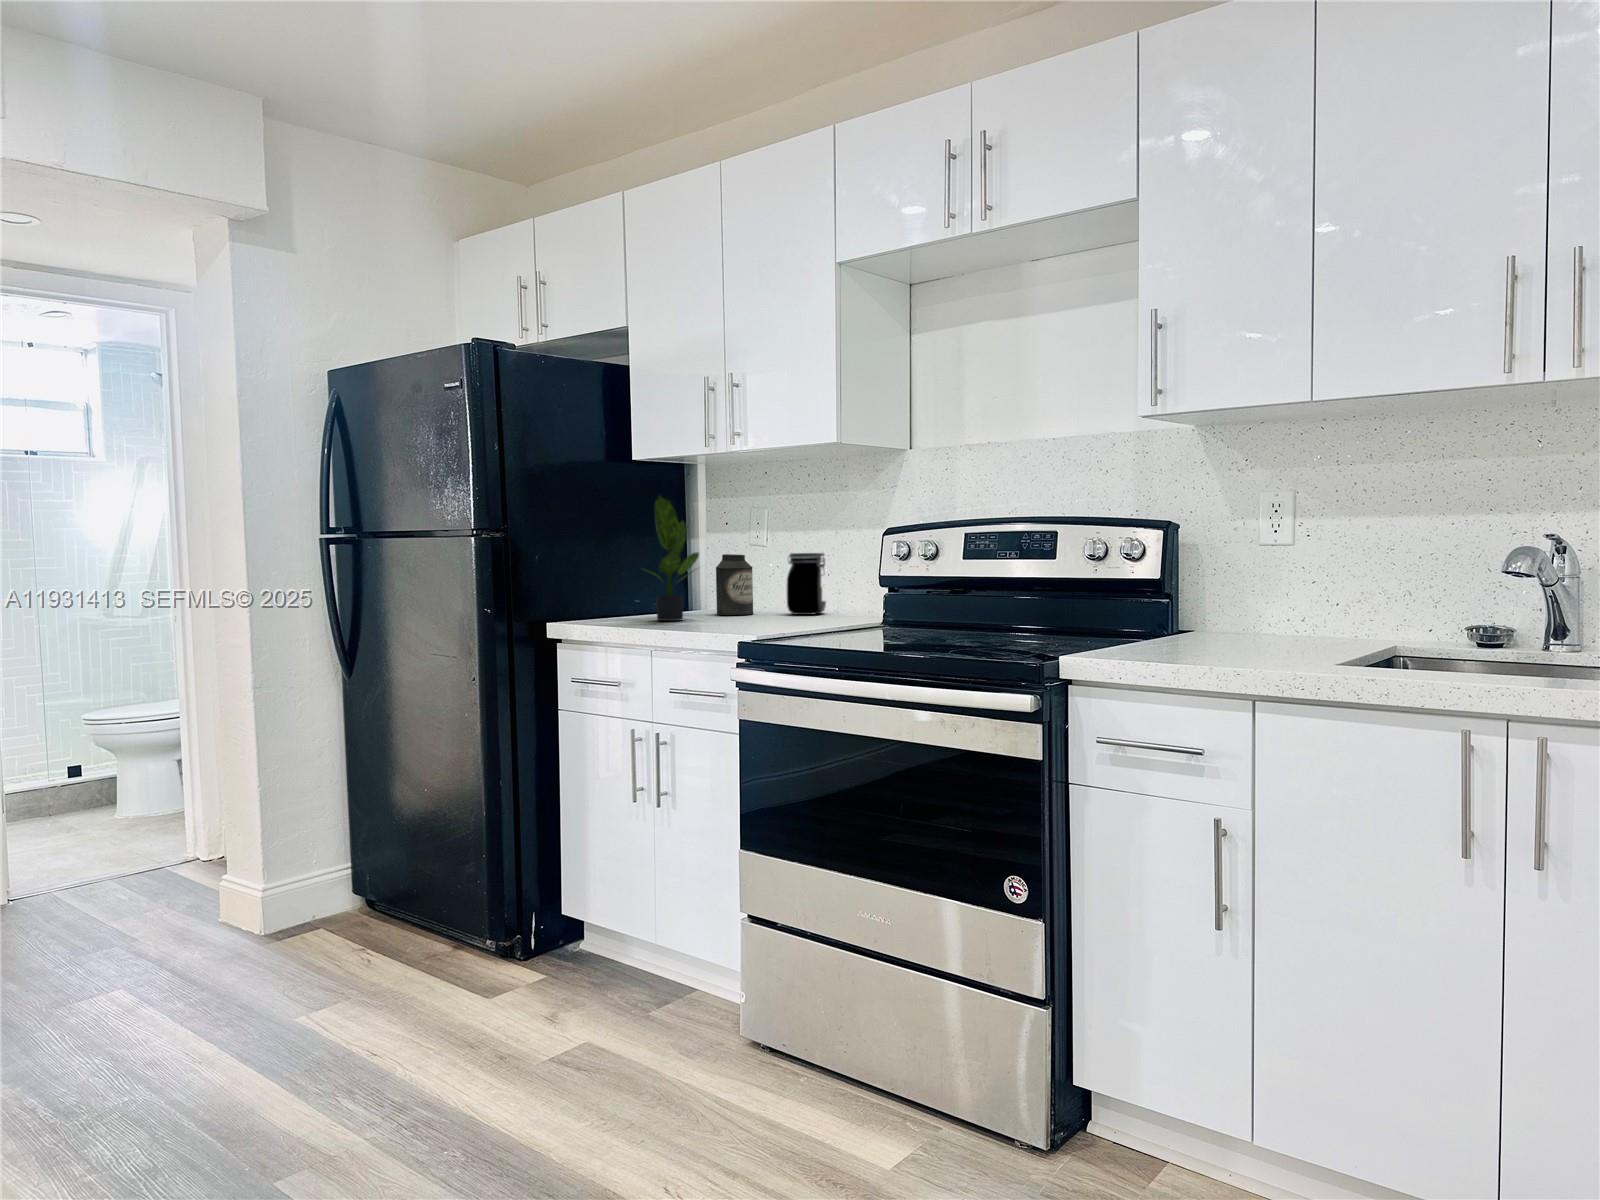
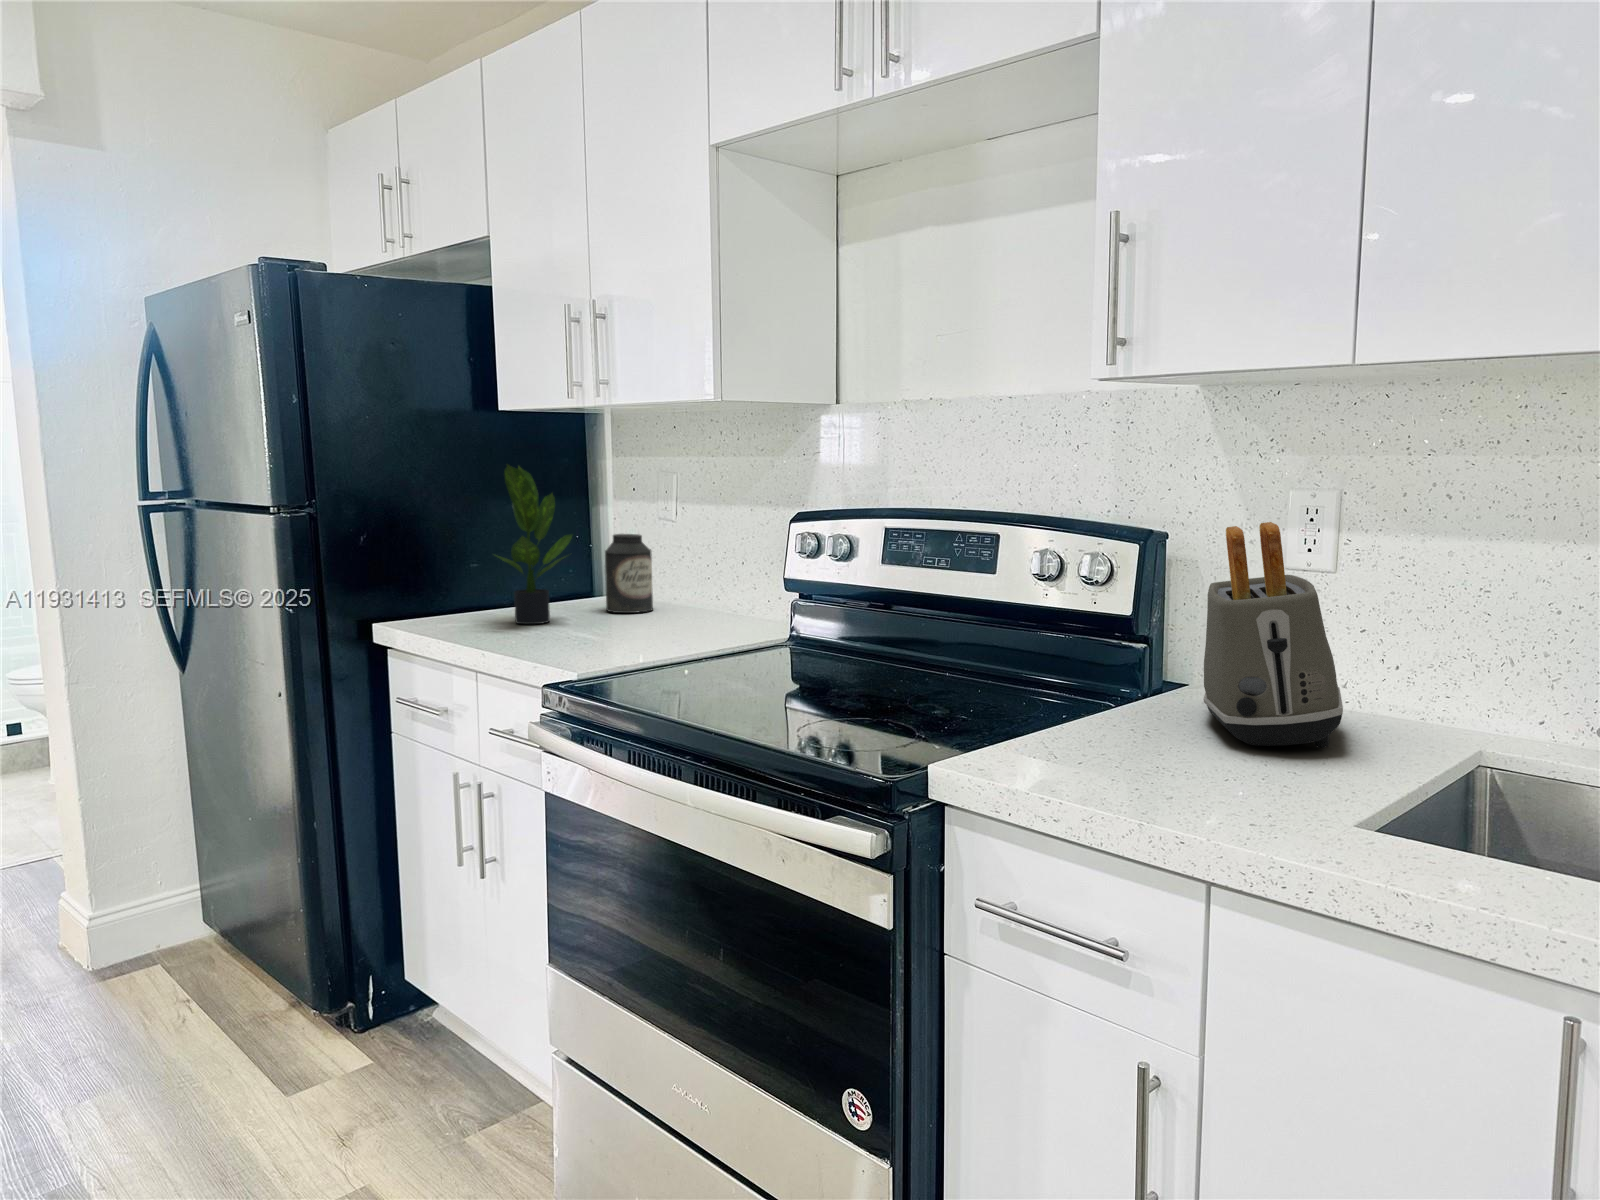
toaster: none [1211,509,1308,646] -> present [1203,522,1343,748]
jar: present [787,553,826,615] -> none [688,534,743,616]

